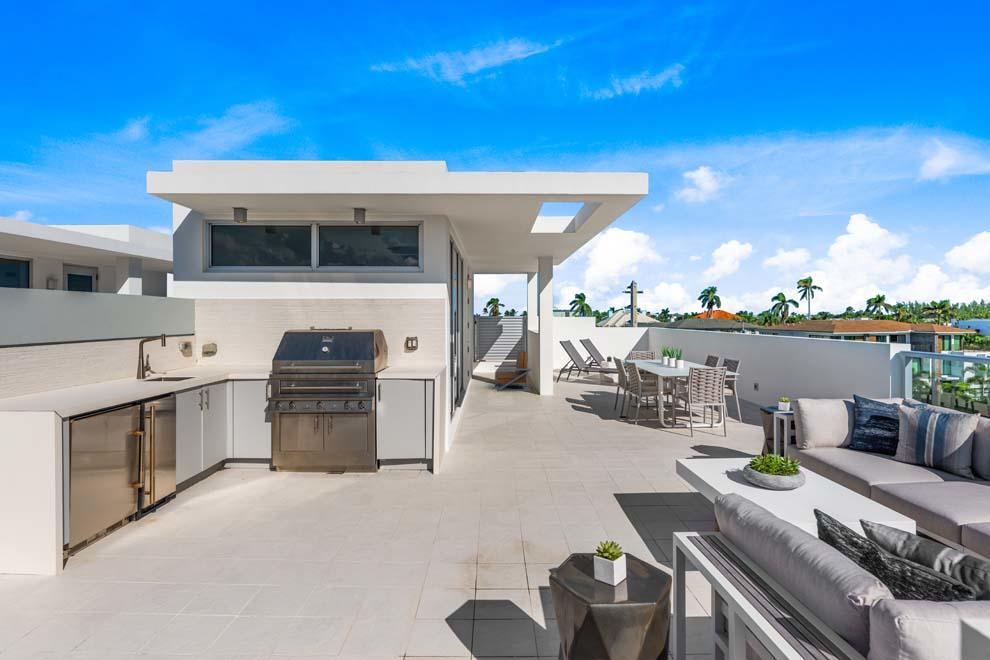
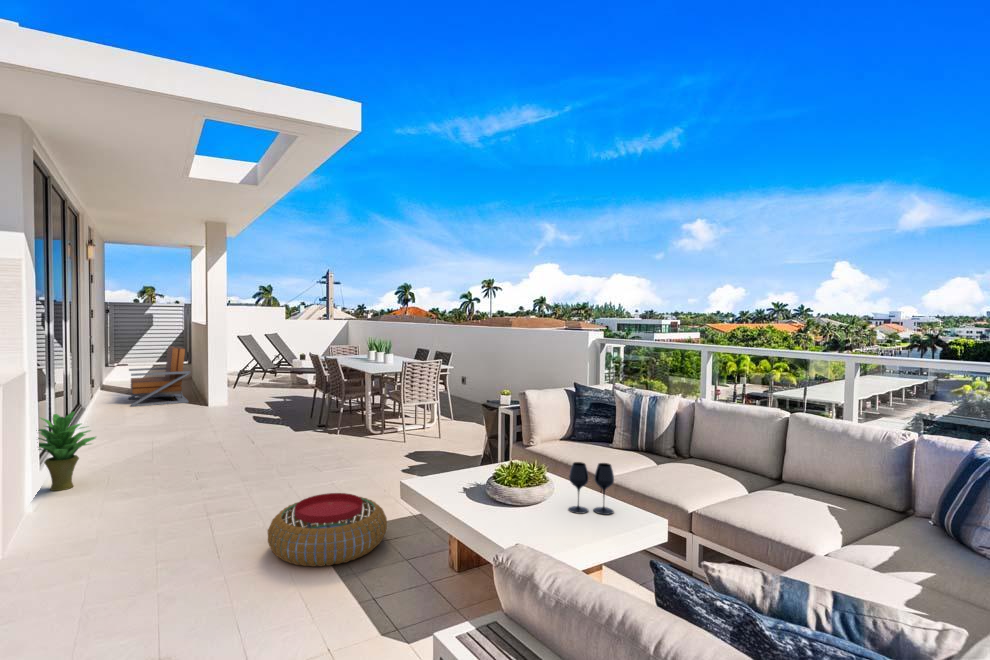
potted plant: none [453,393,487,439] -> present [36,412,96,491]
wine glass: none [815,461,861,508] -> present [568,462,614,515]
pouf: none [587,462,670,510] -> present [268,493,387,567]

